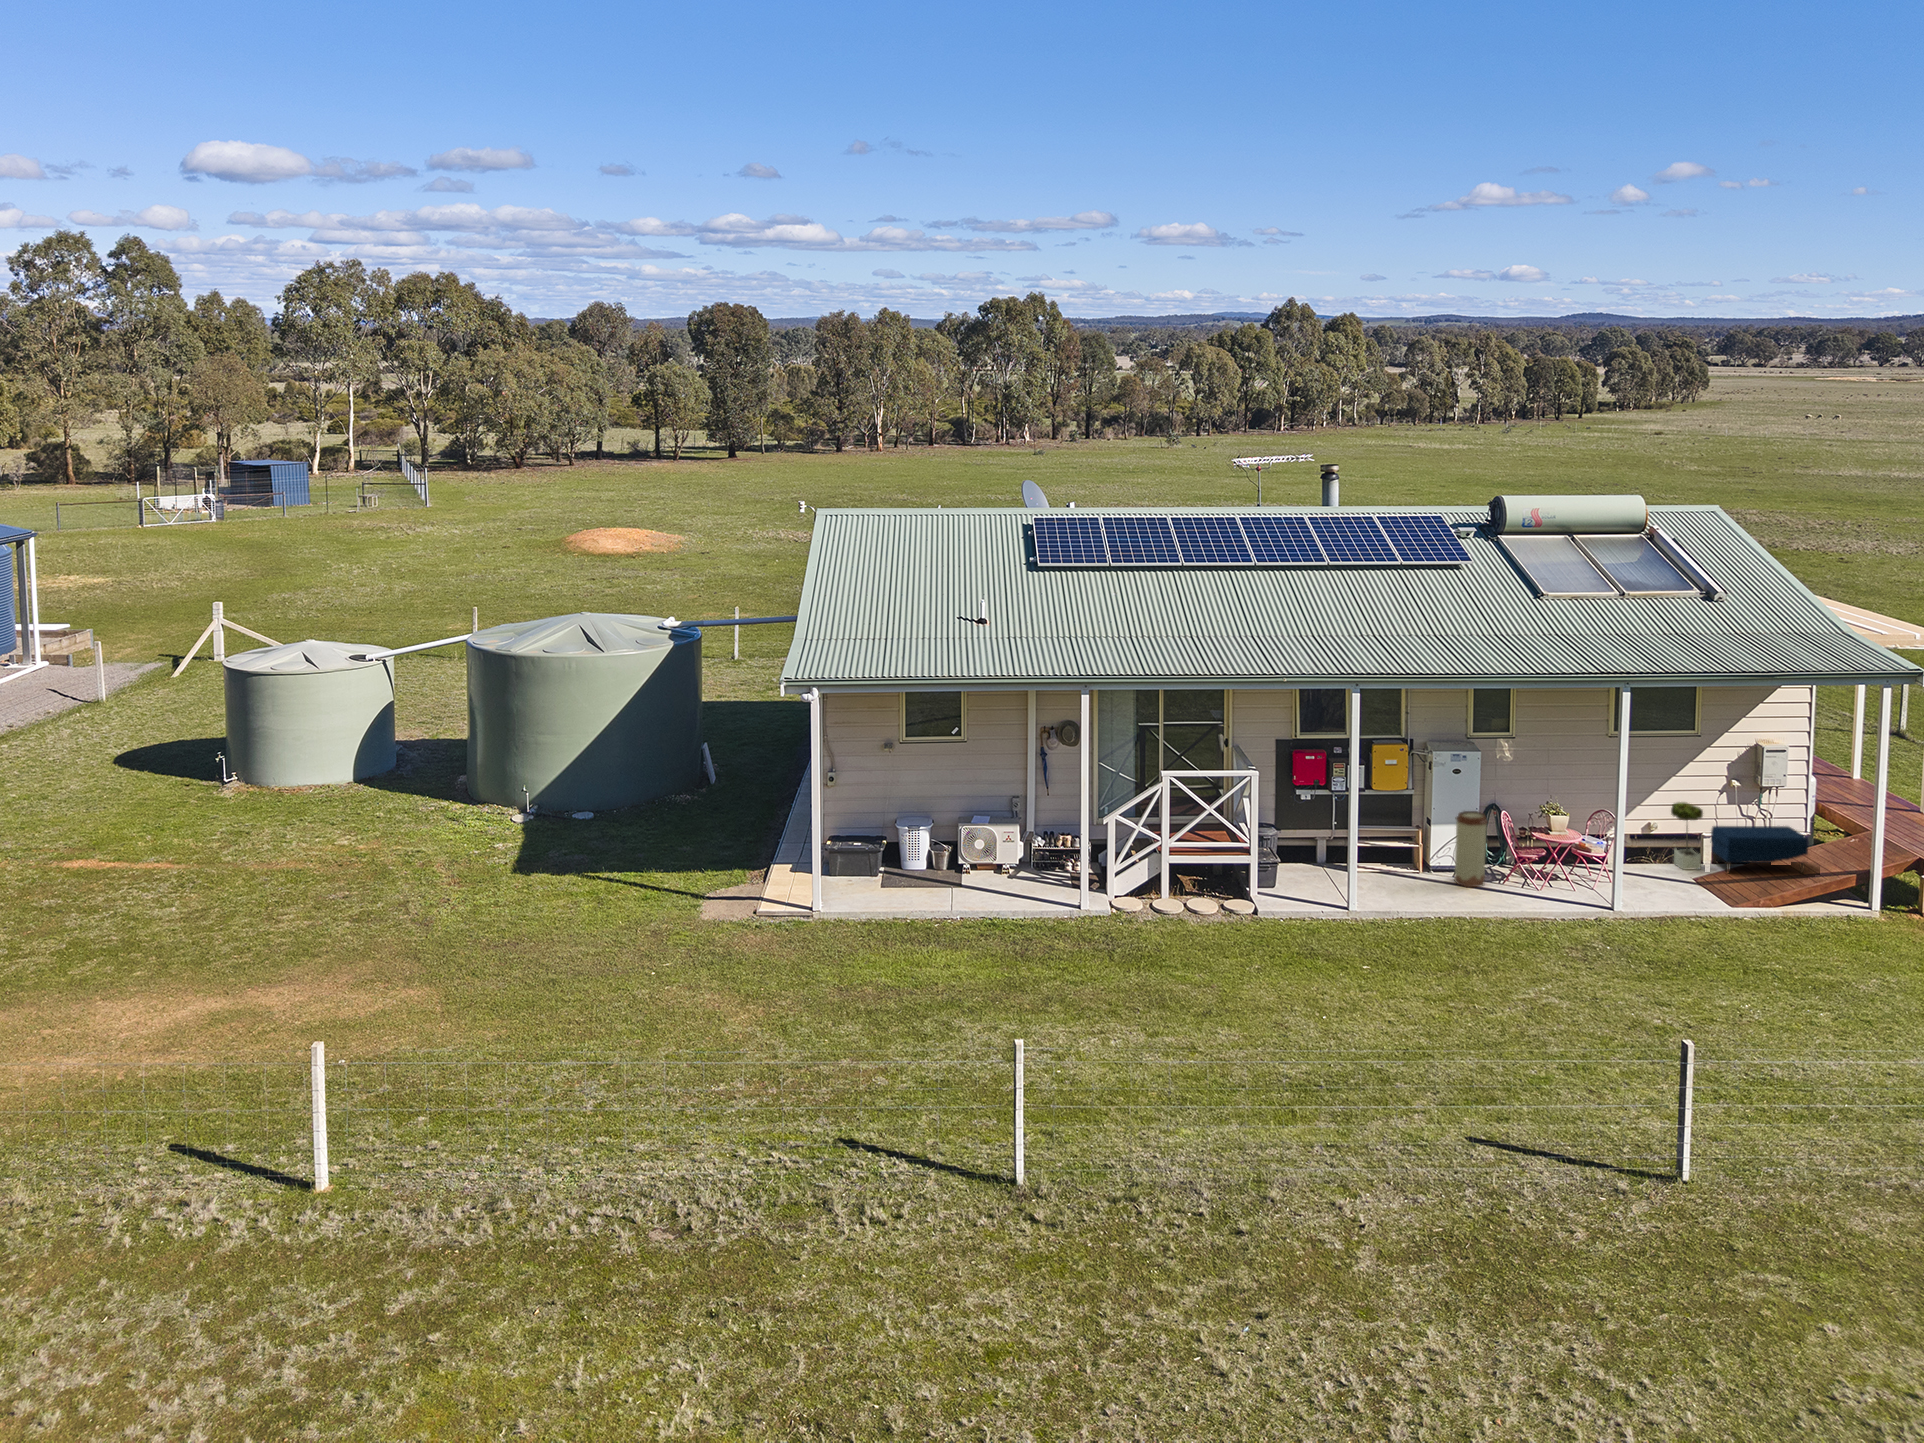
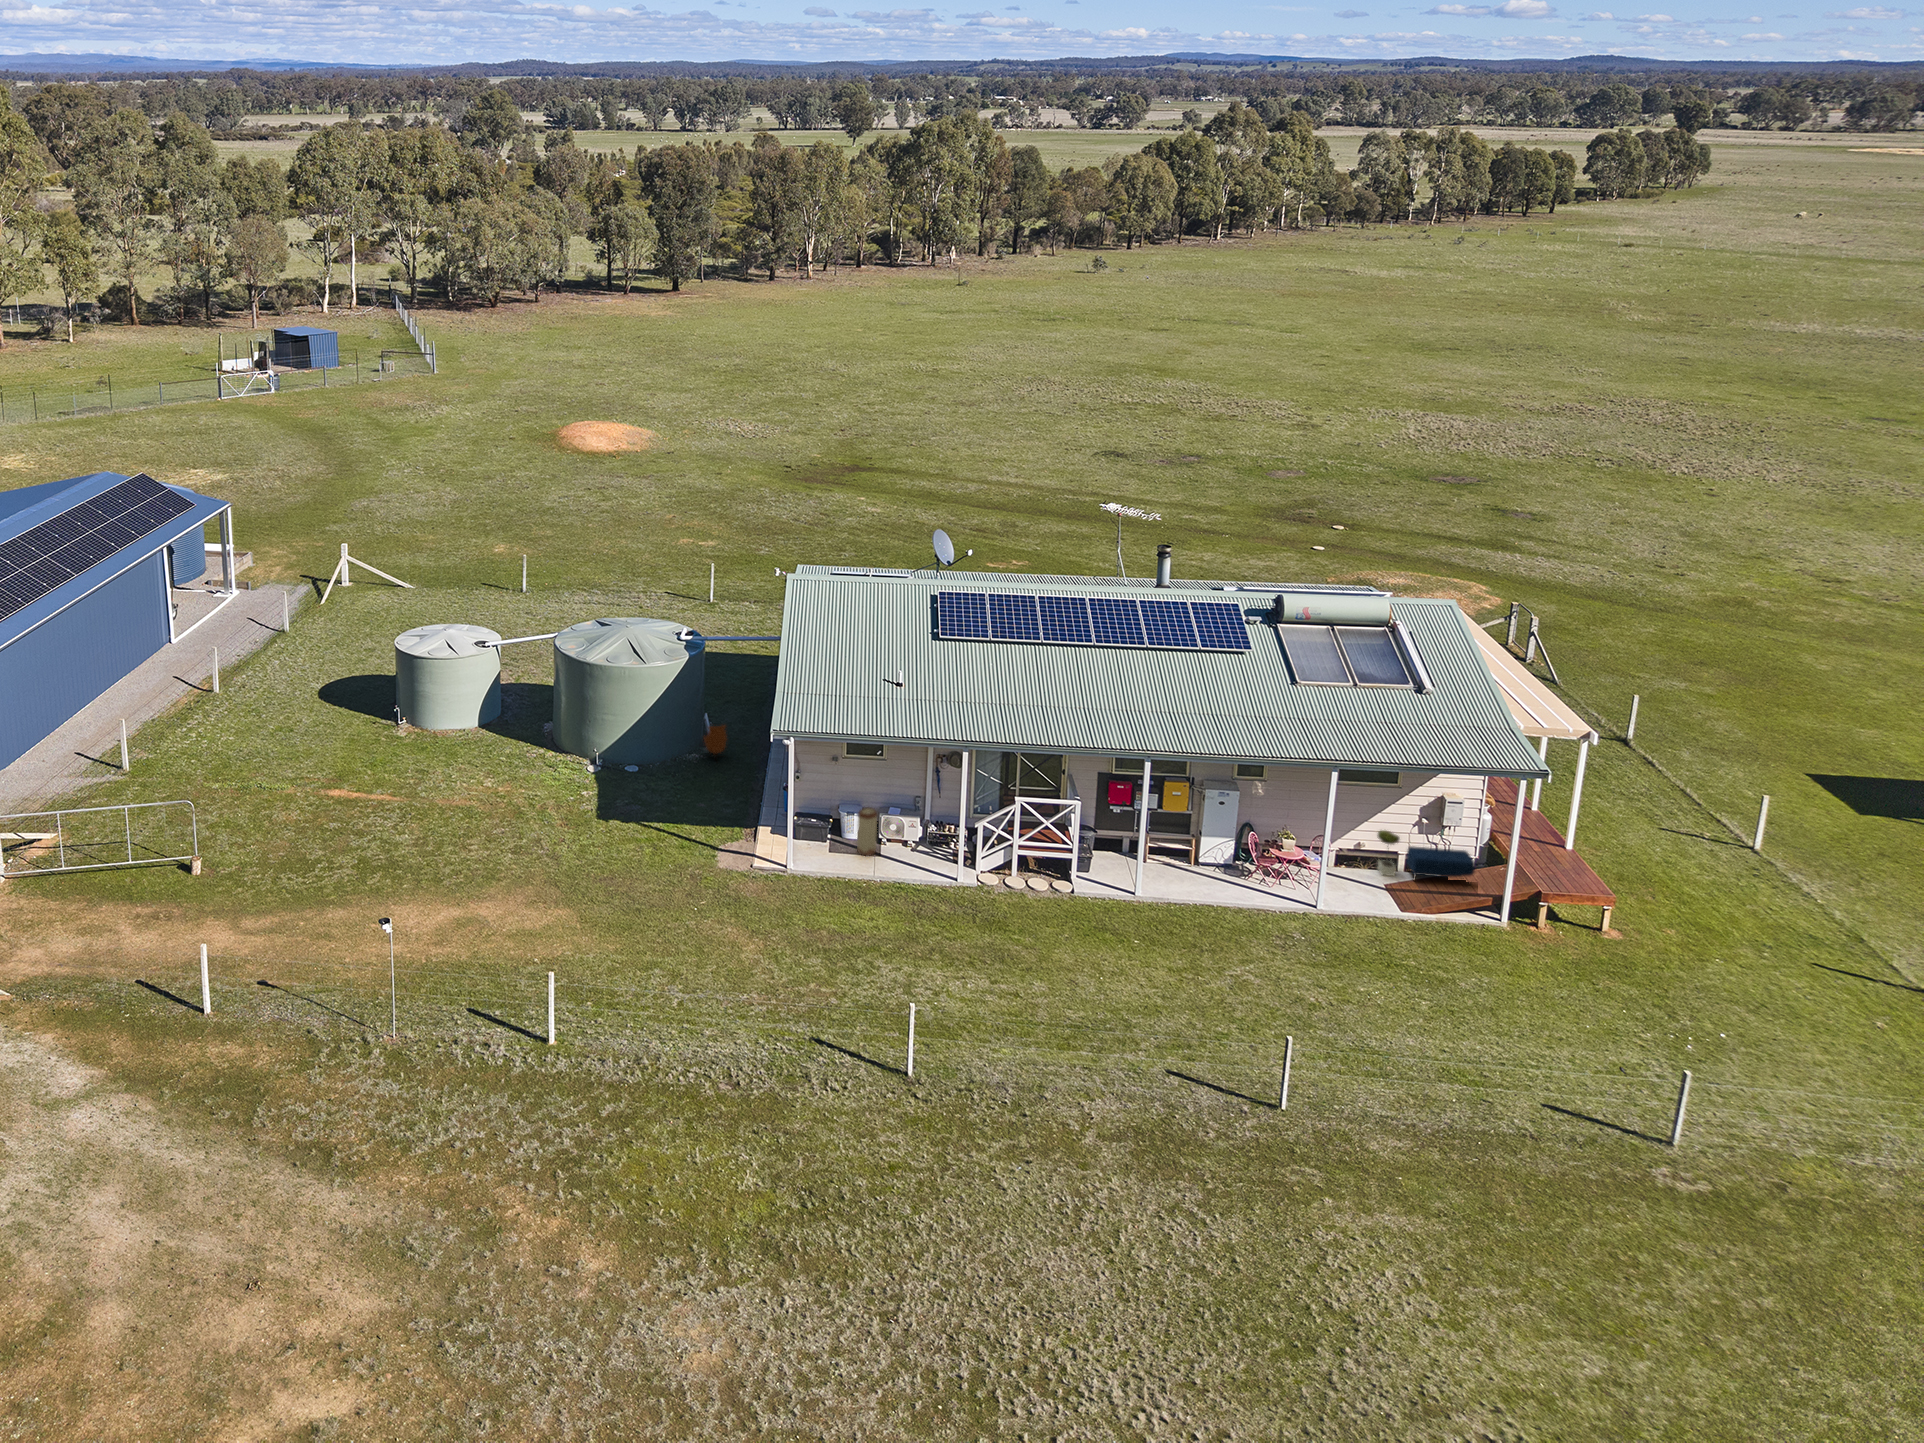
lounge chair: none [695,739,735,801] -> present [704,725,727,758]
trash can: present [1454,811,1488,887] -> present [857,807,877,856]

